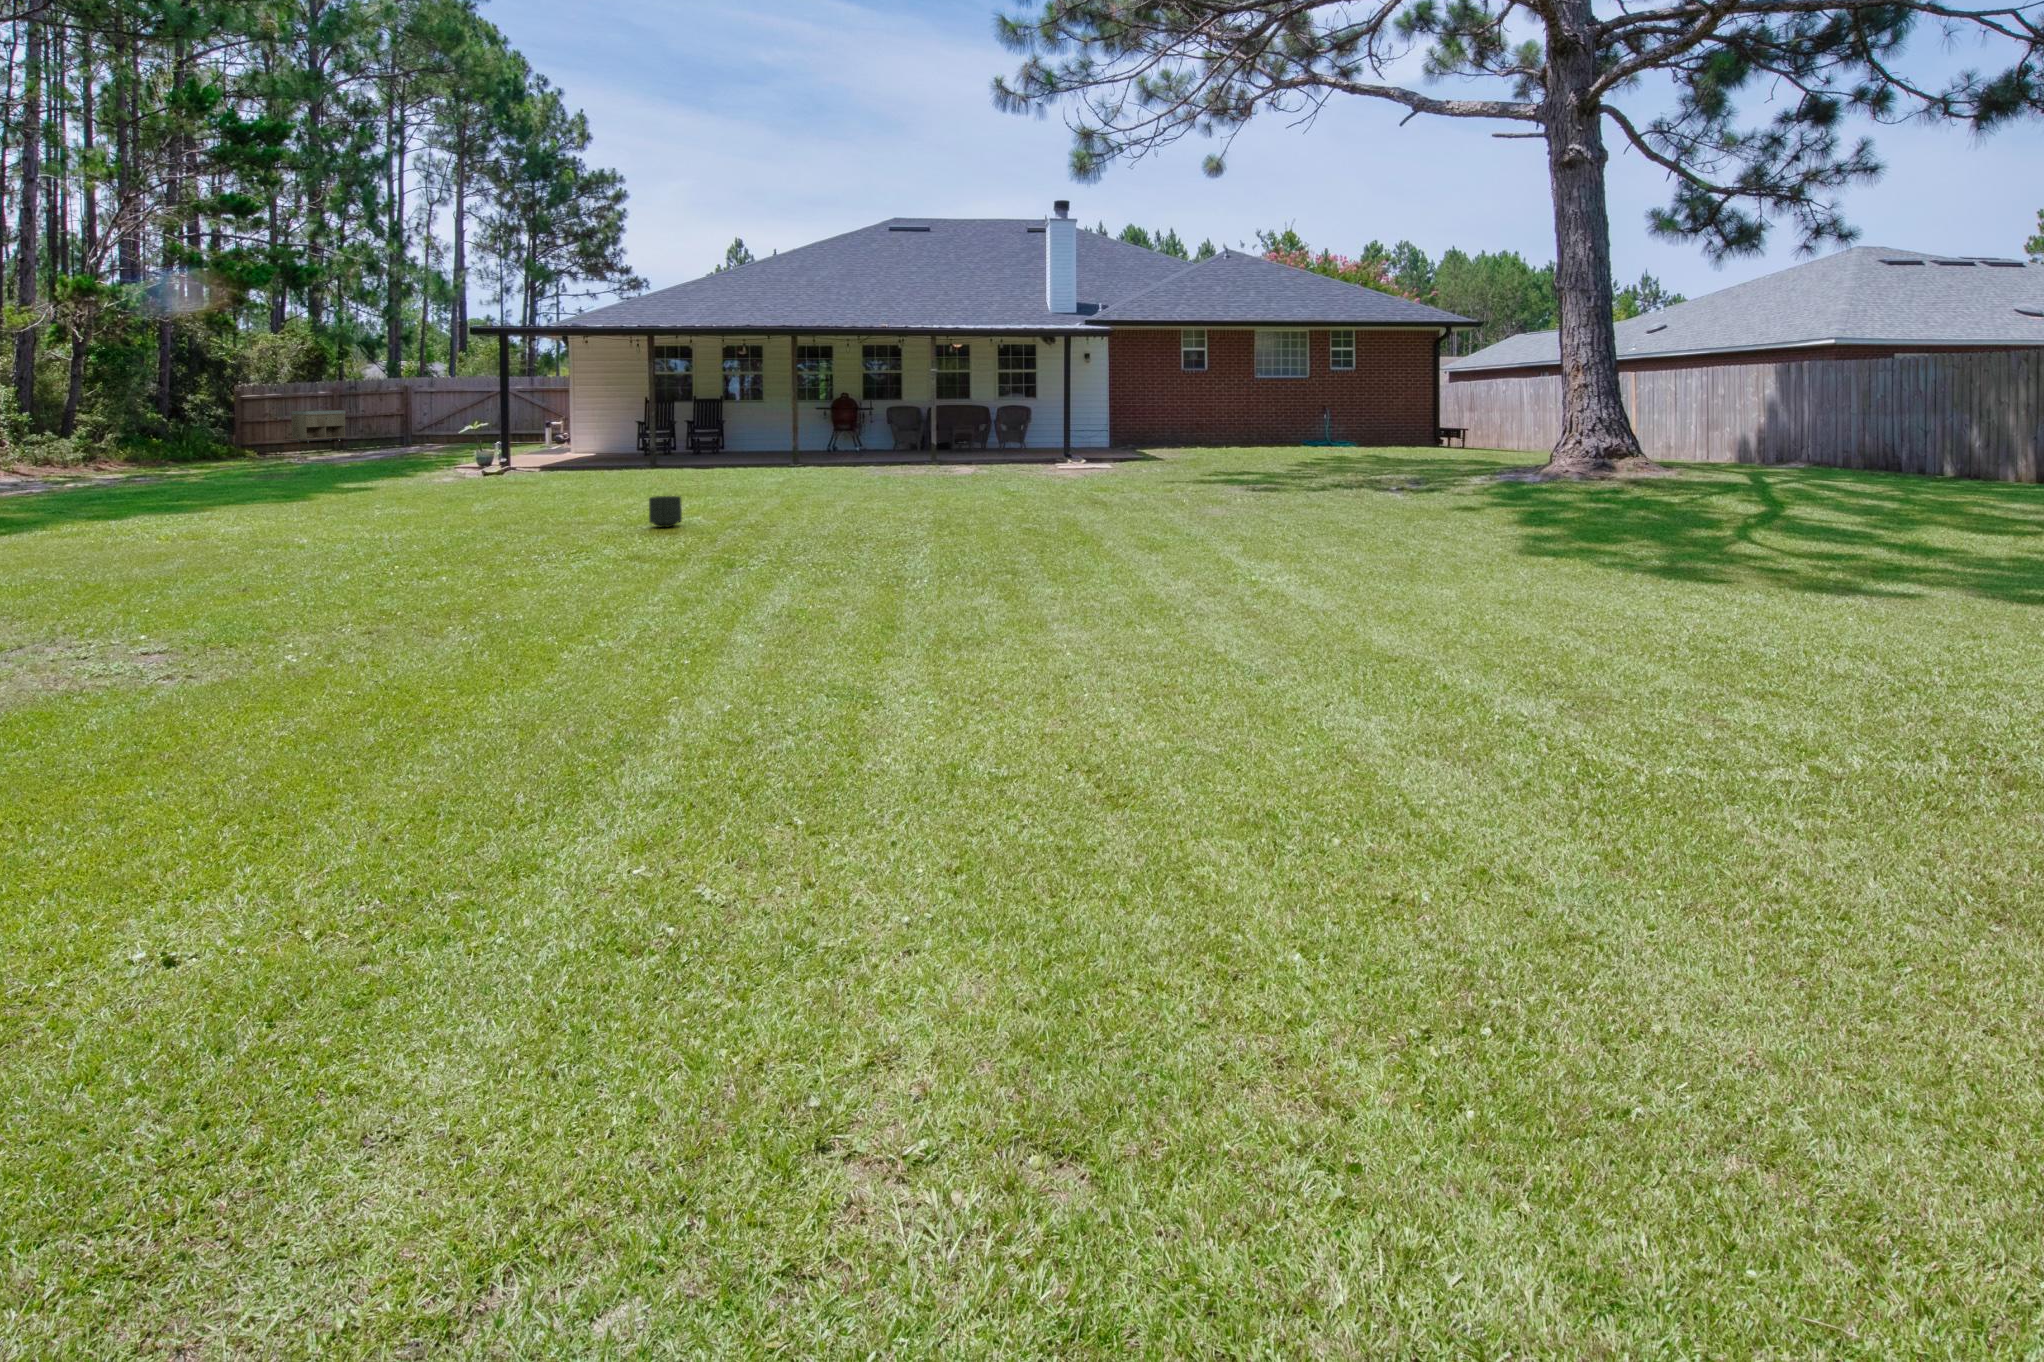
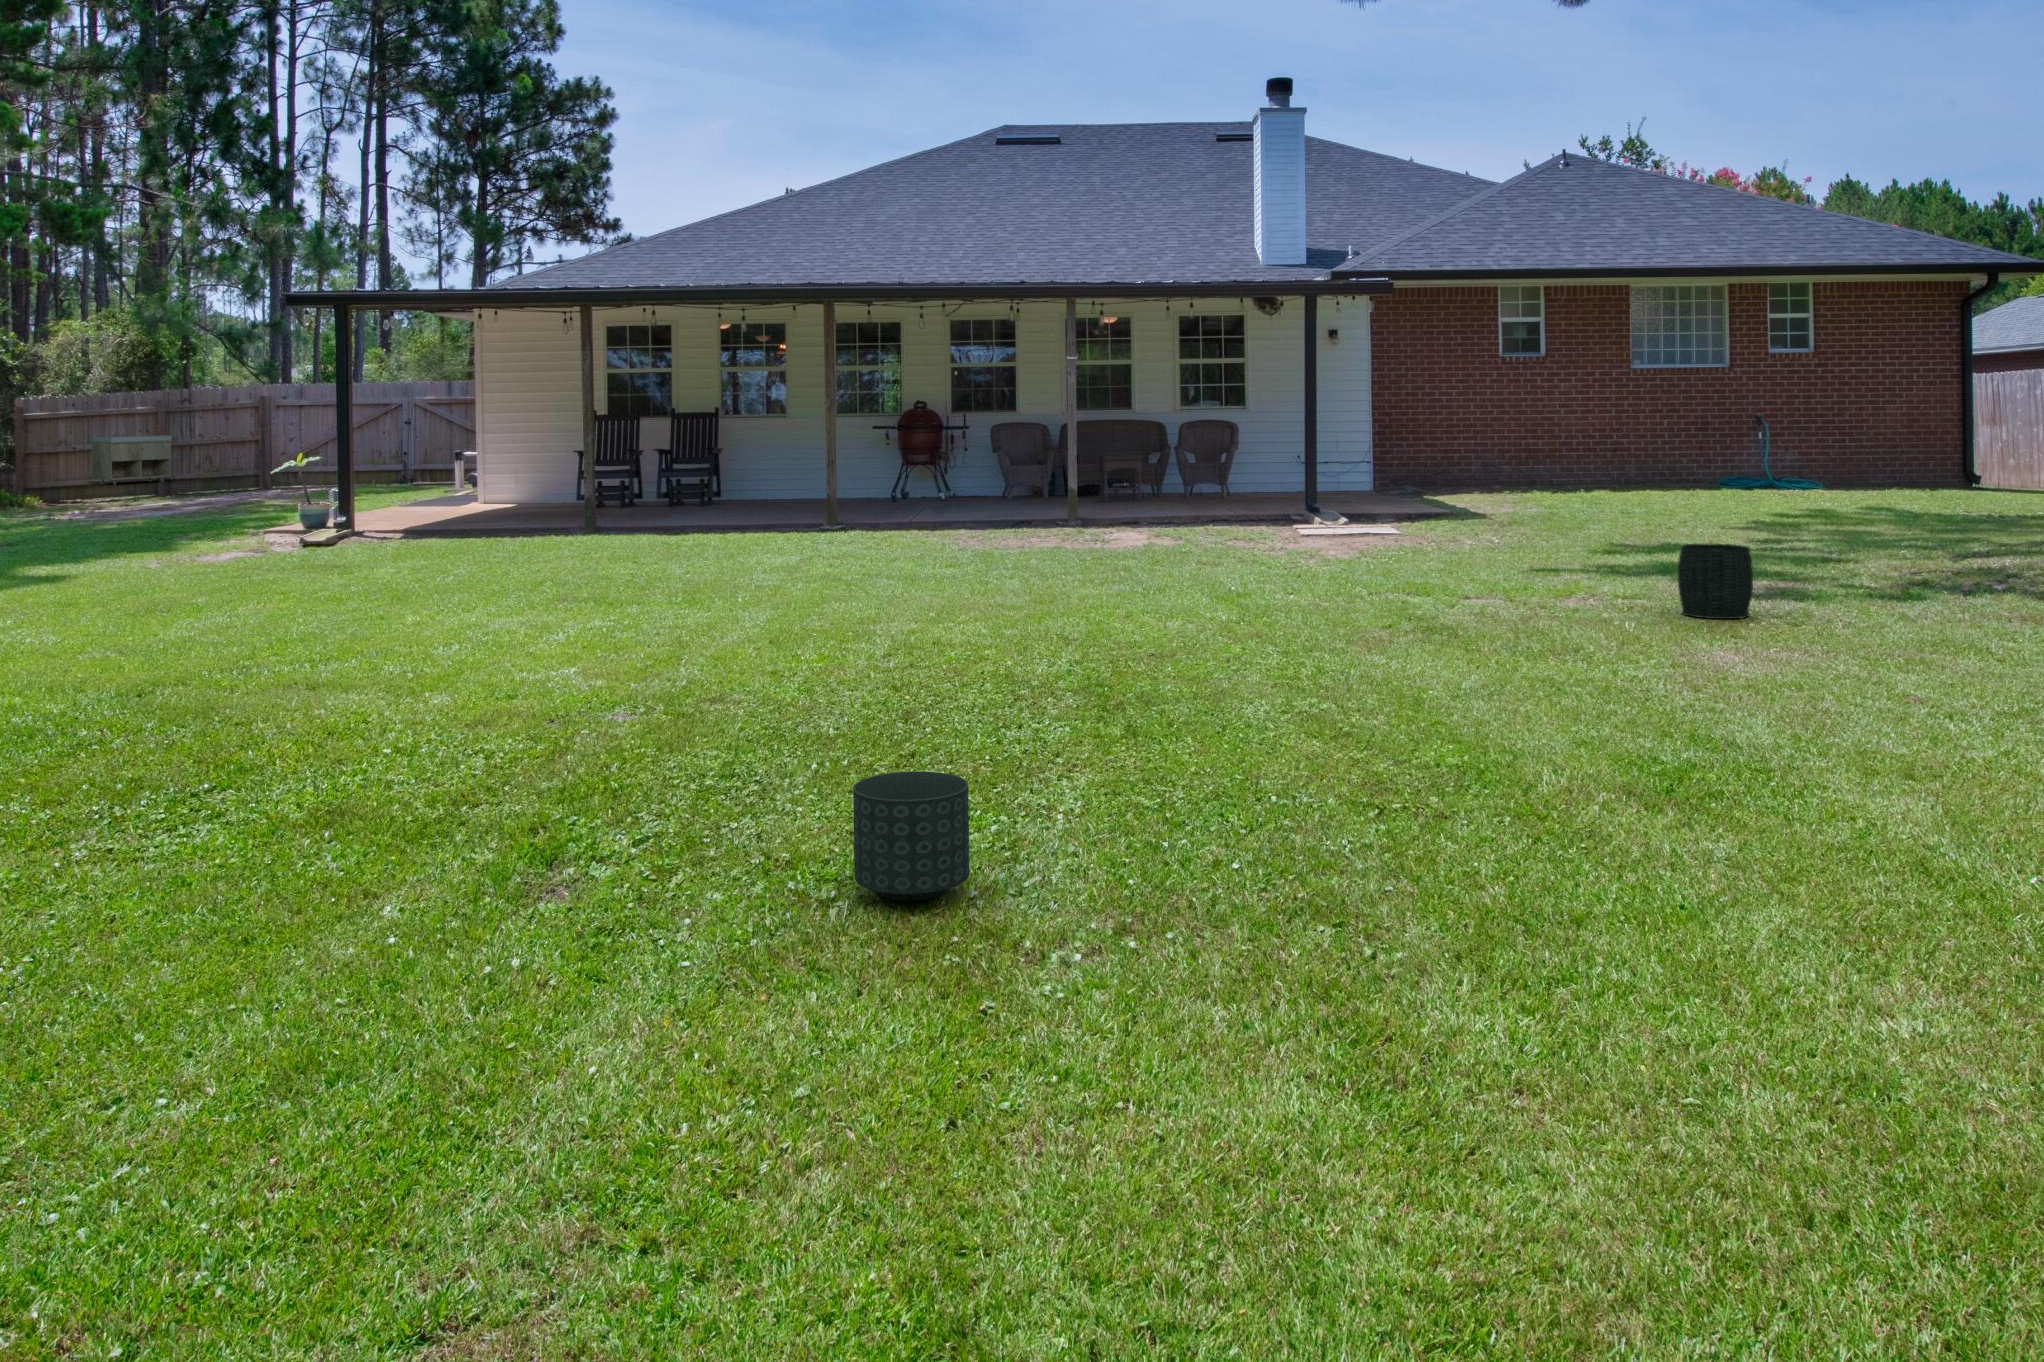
woven basket: none [1229,466,1262,502] -> present [1678,544,1753,619]
planter: present [649,496,682,527] -> present [853,771,969,902]

